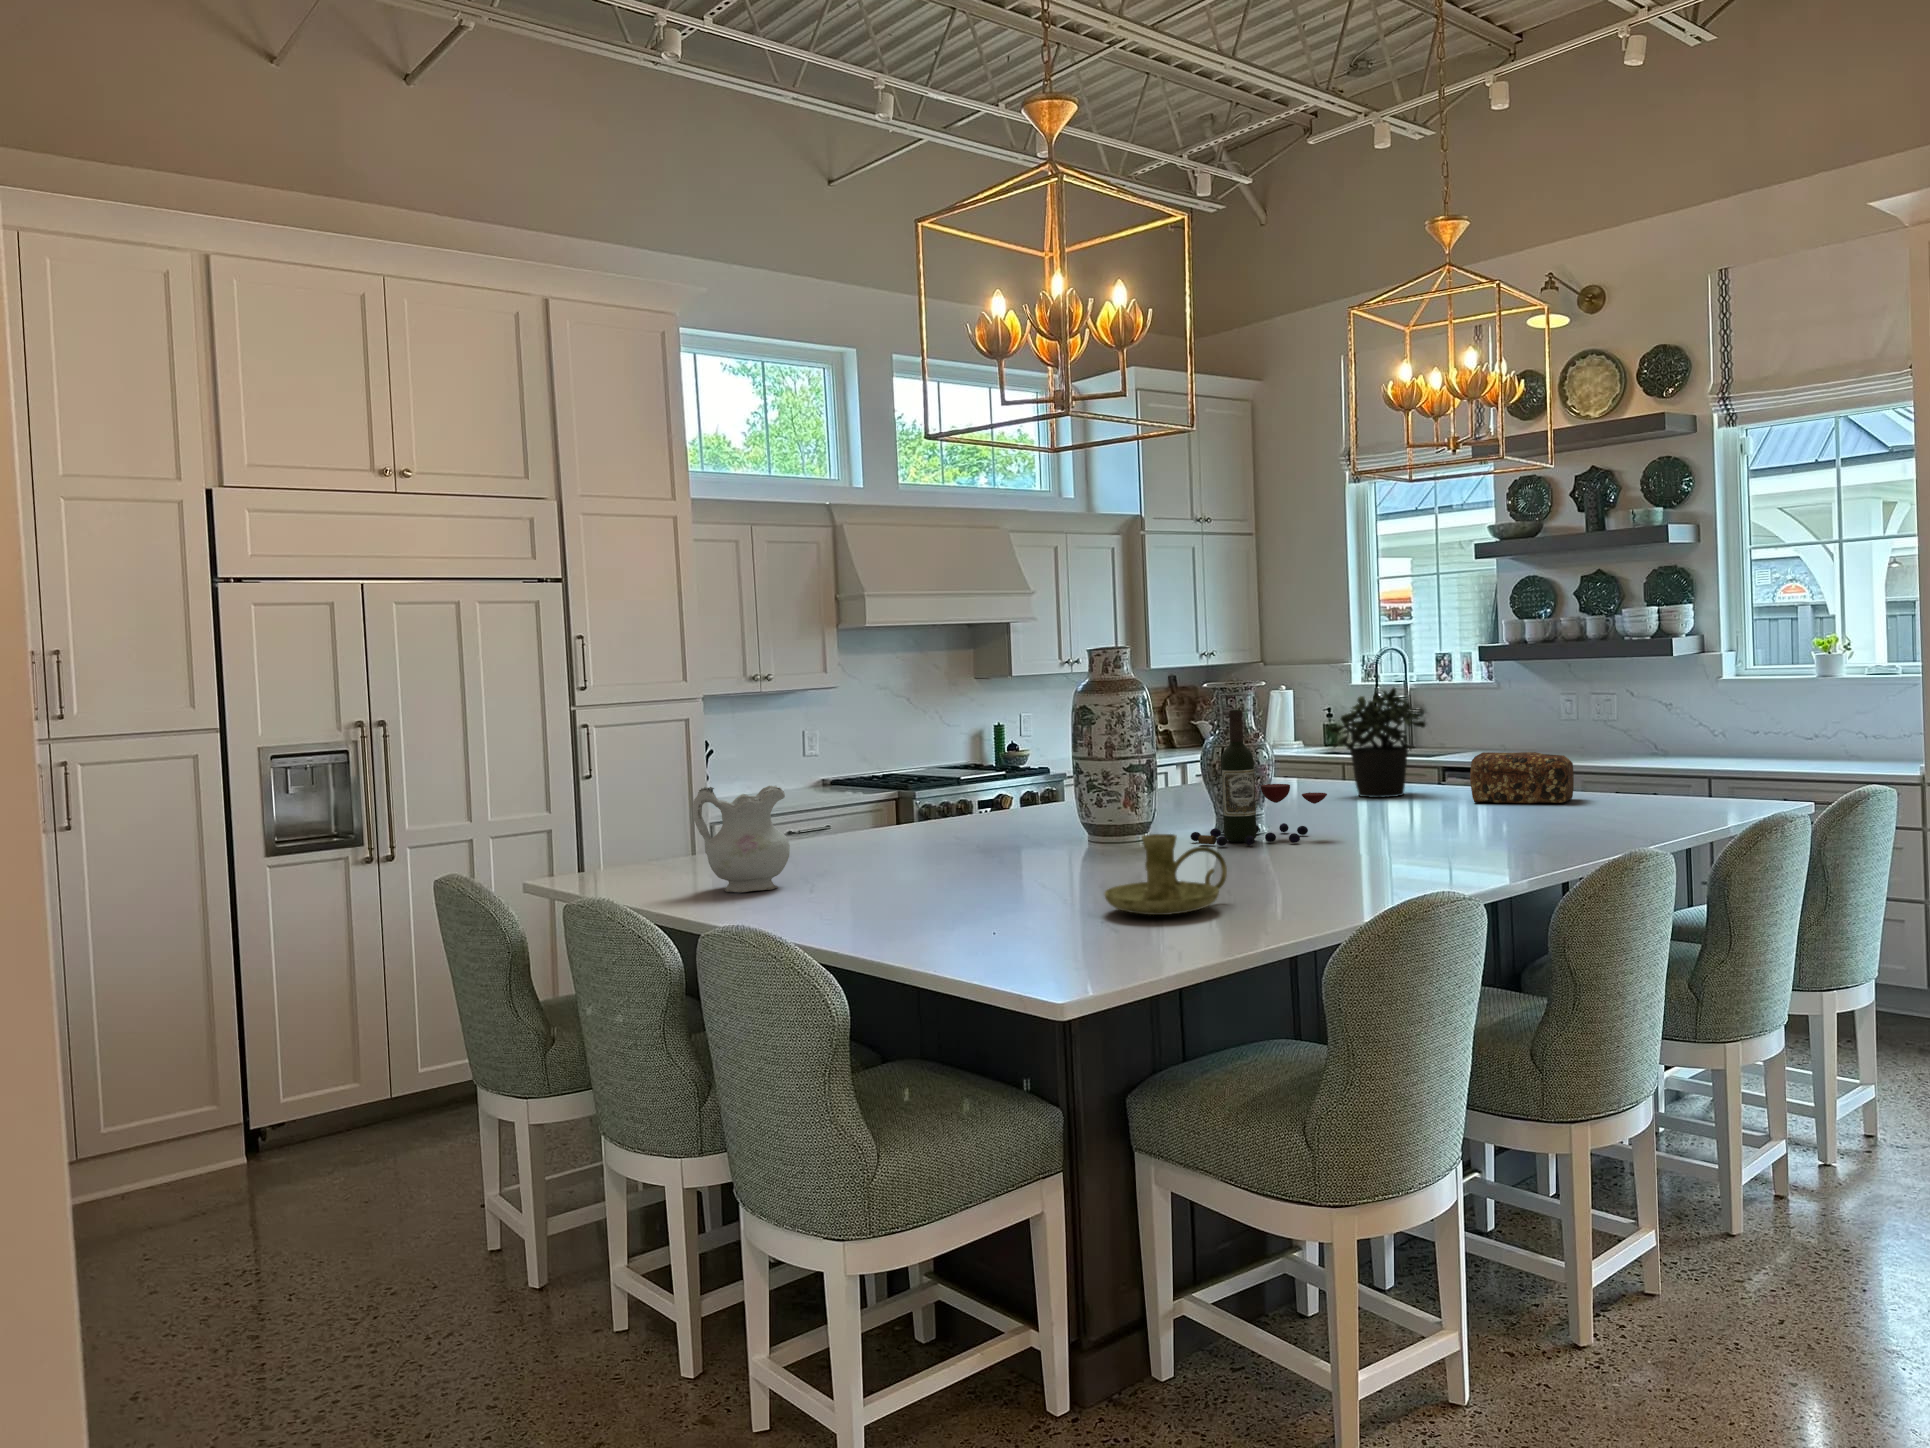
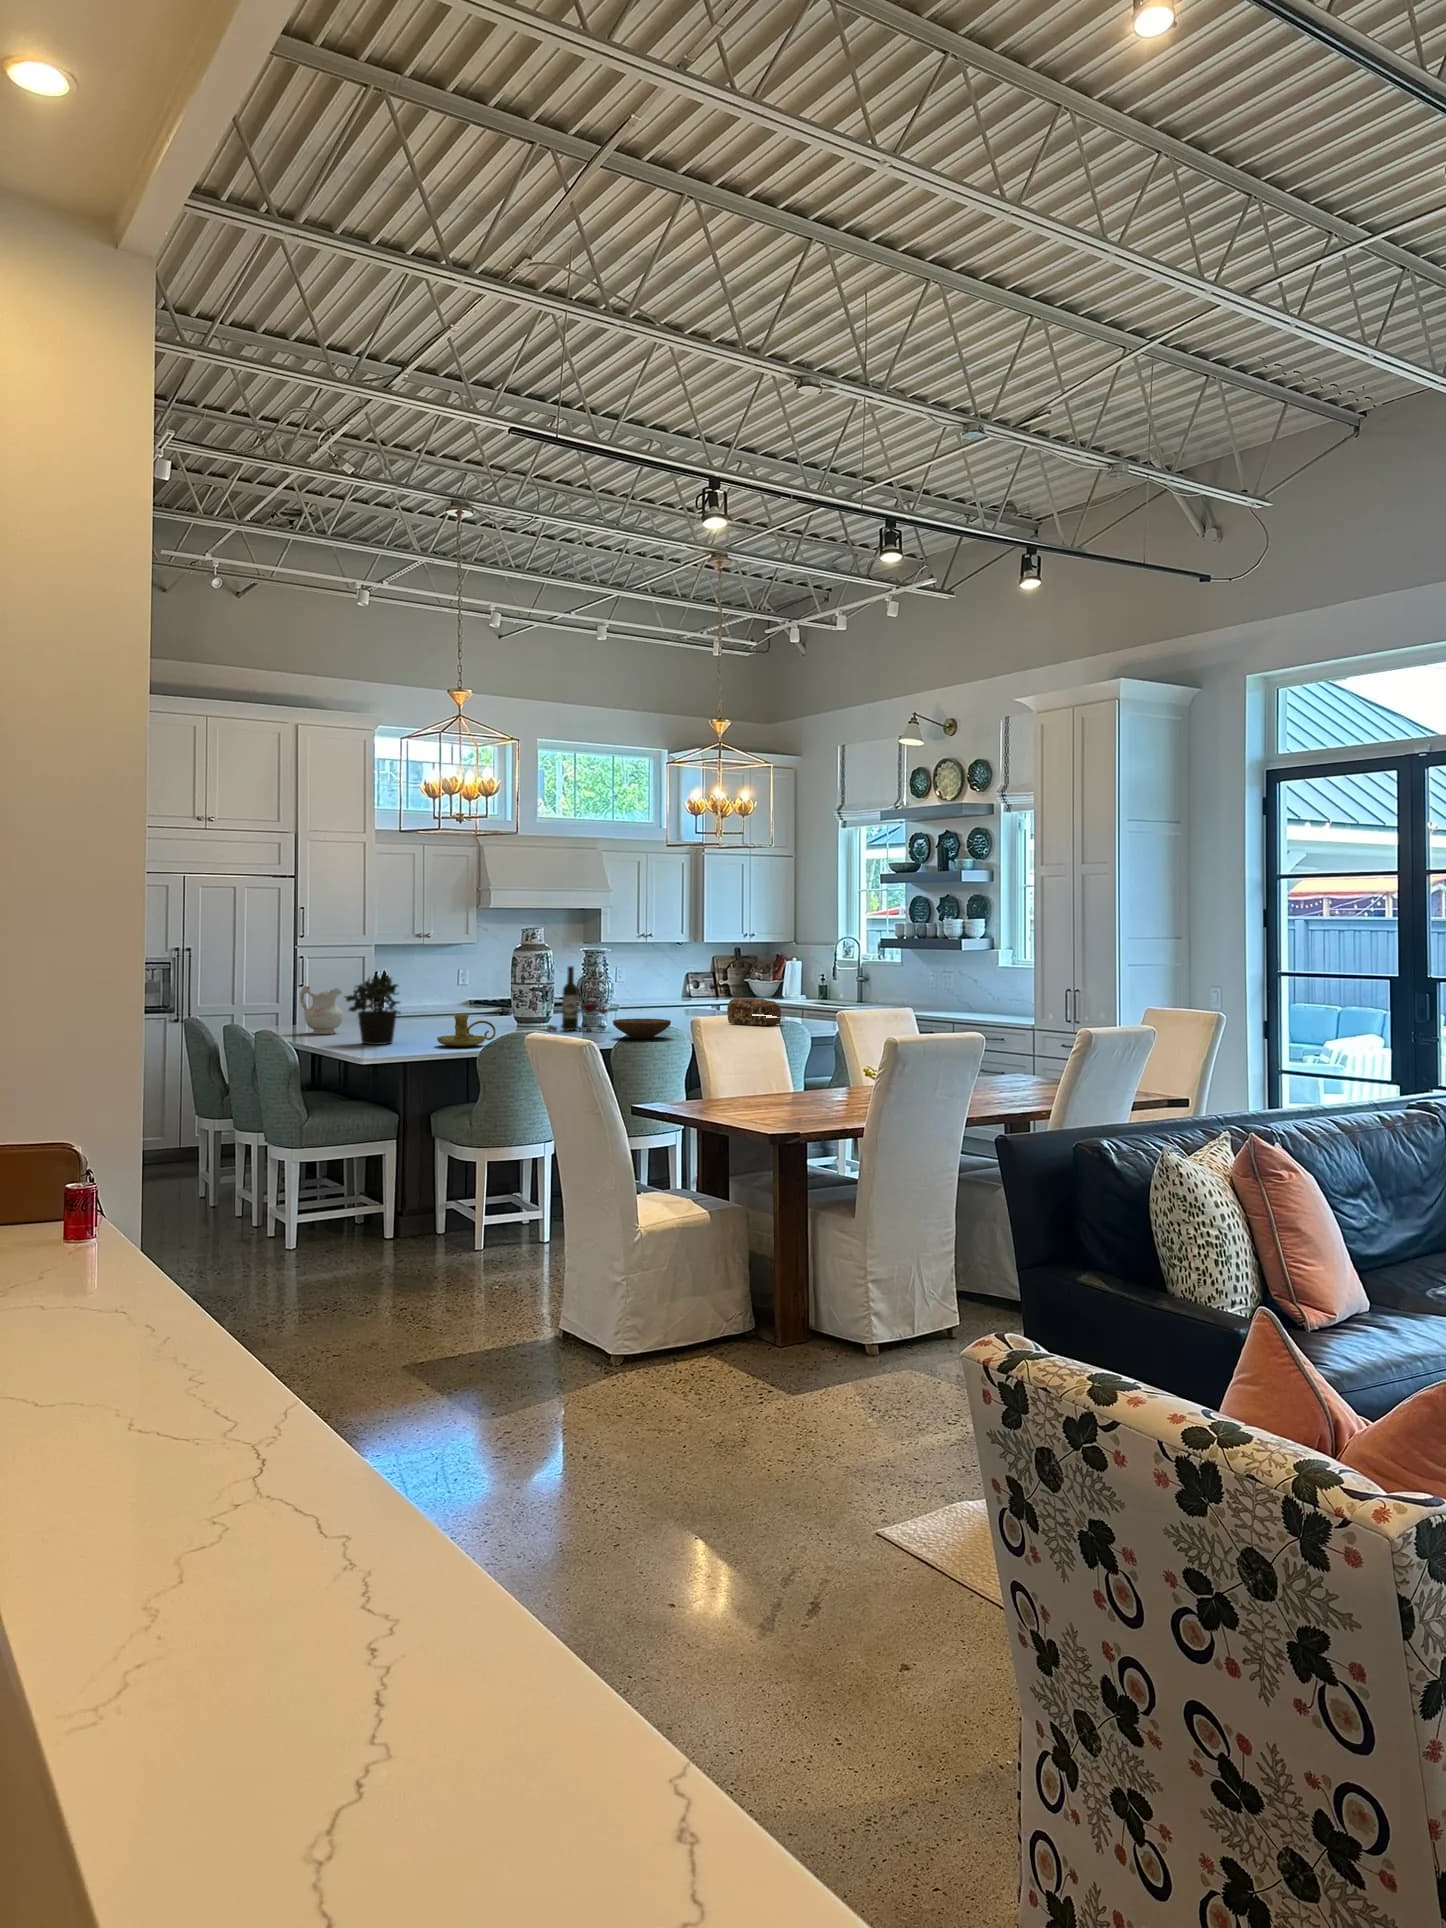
potted plant: present [1328,688,1426,798] -> present [345,973,400,1045]
wooden bowl: none [1401,809,1533,857] -> present [613,1019,671,1039]

